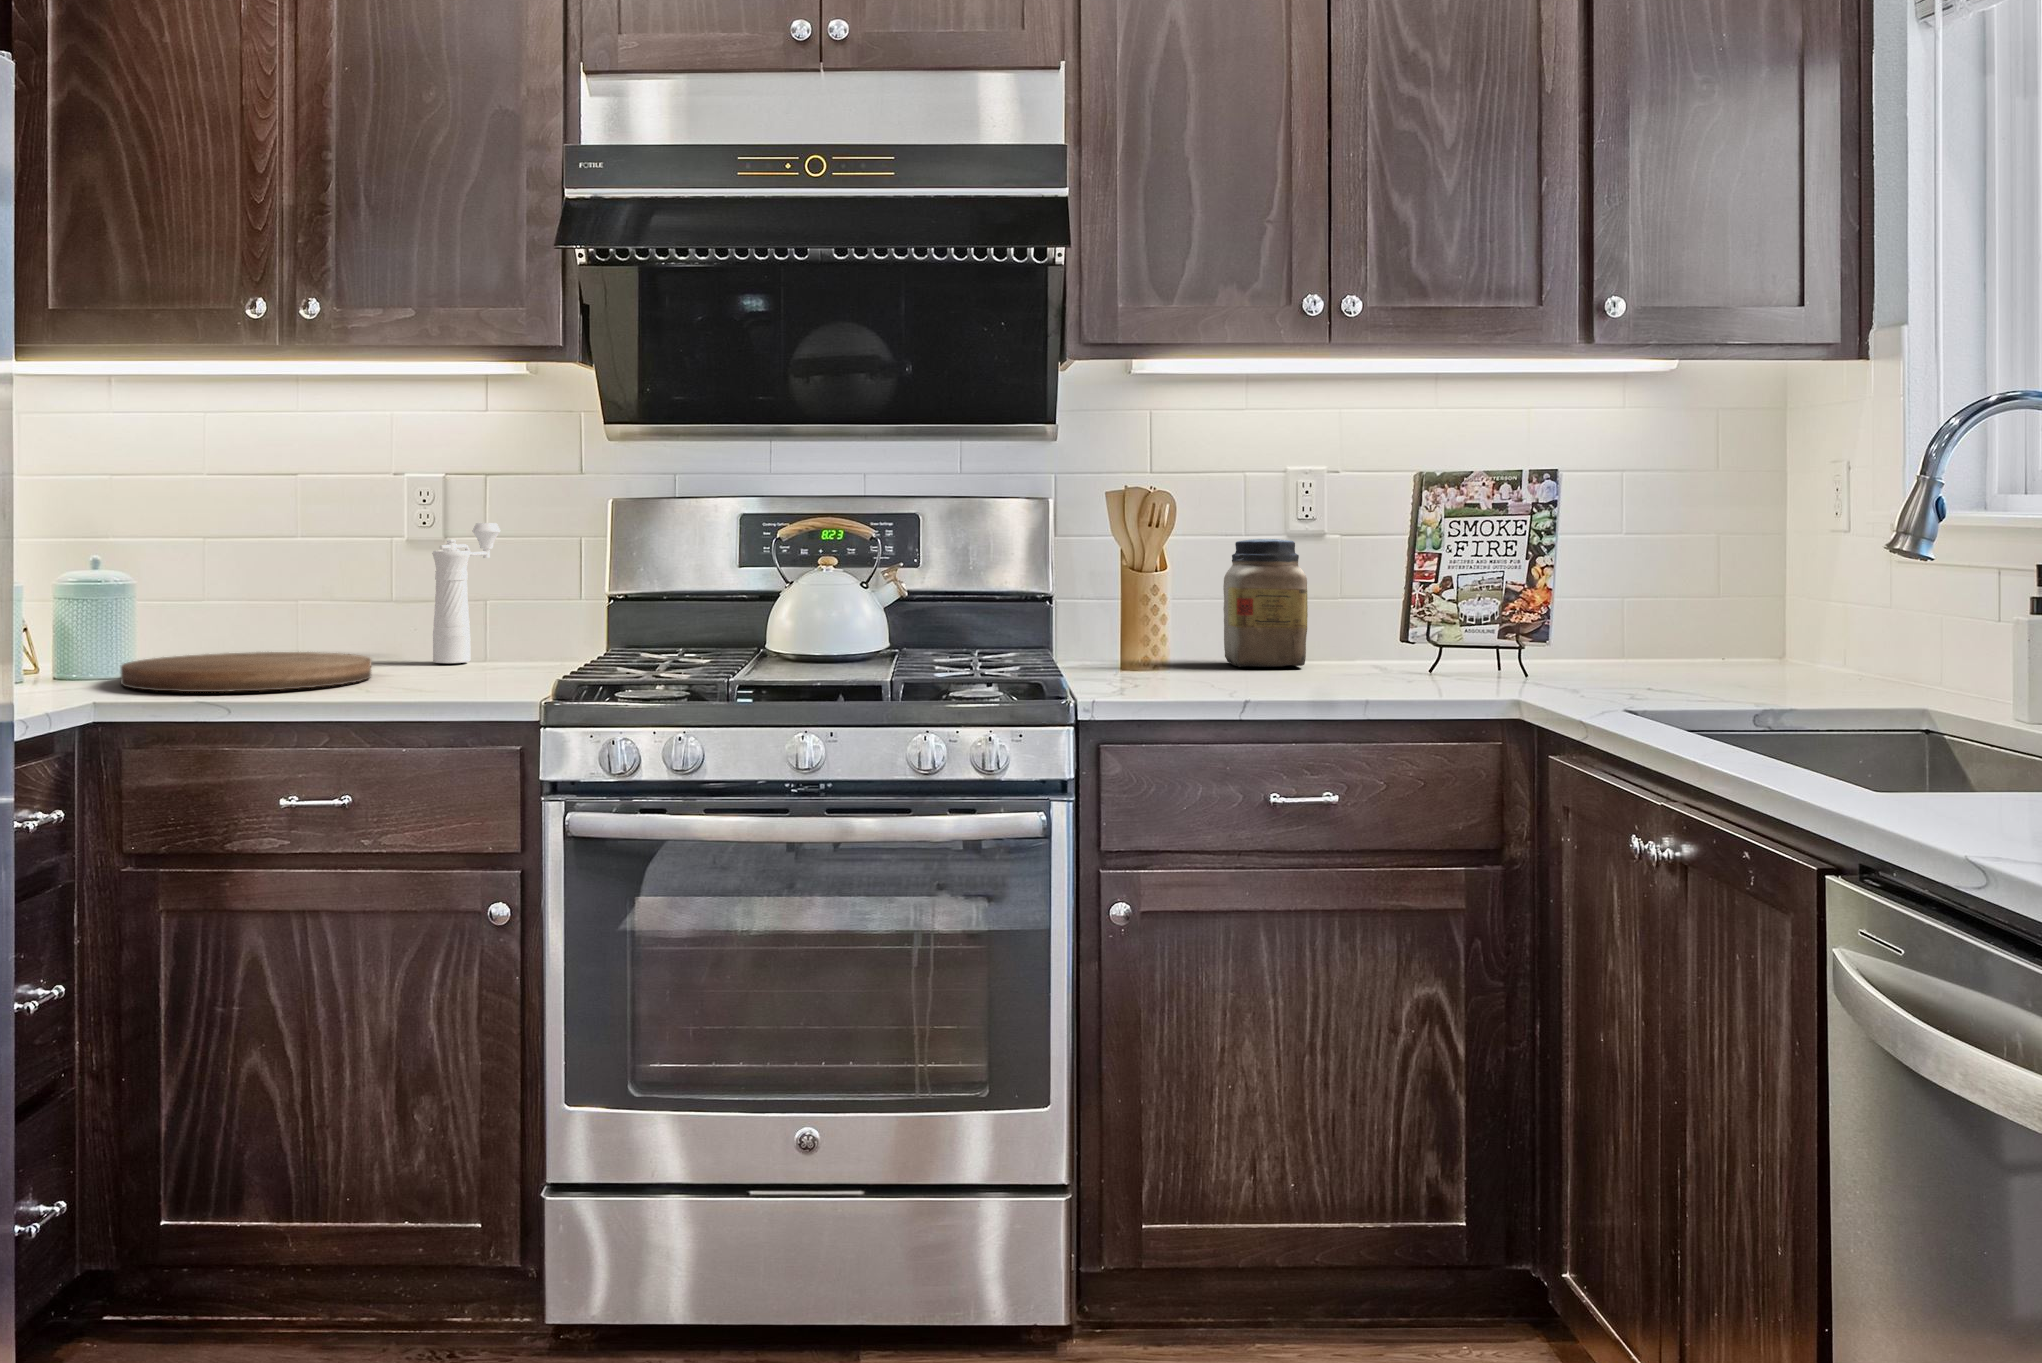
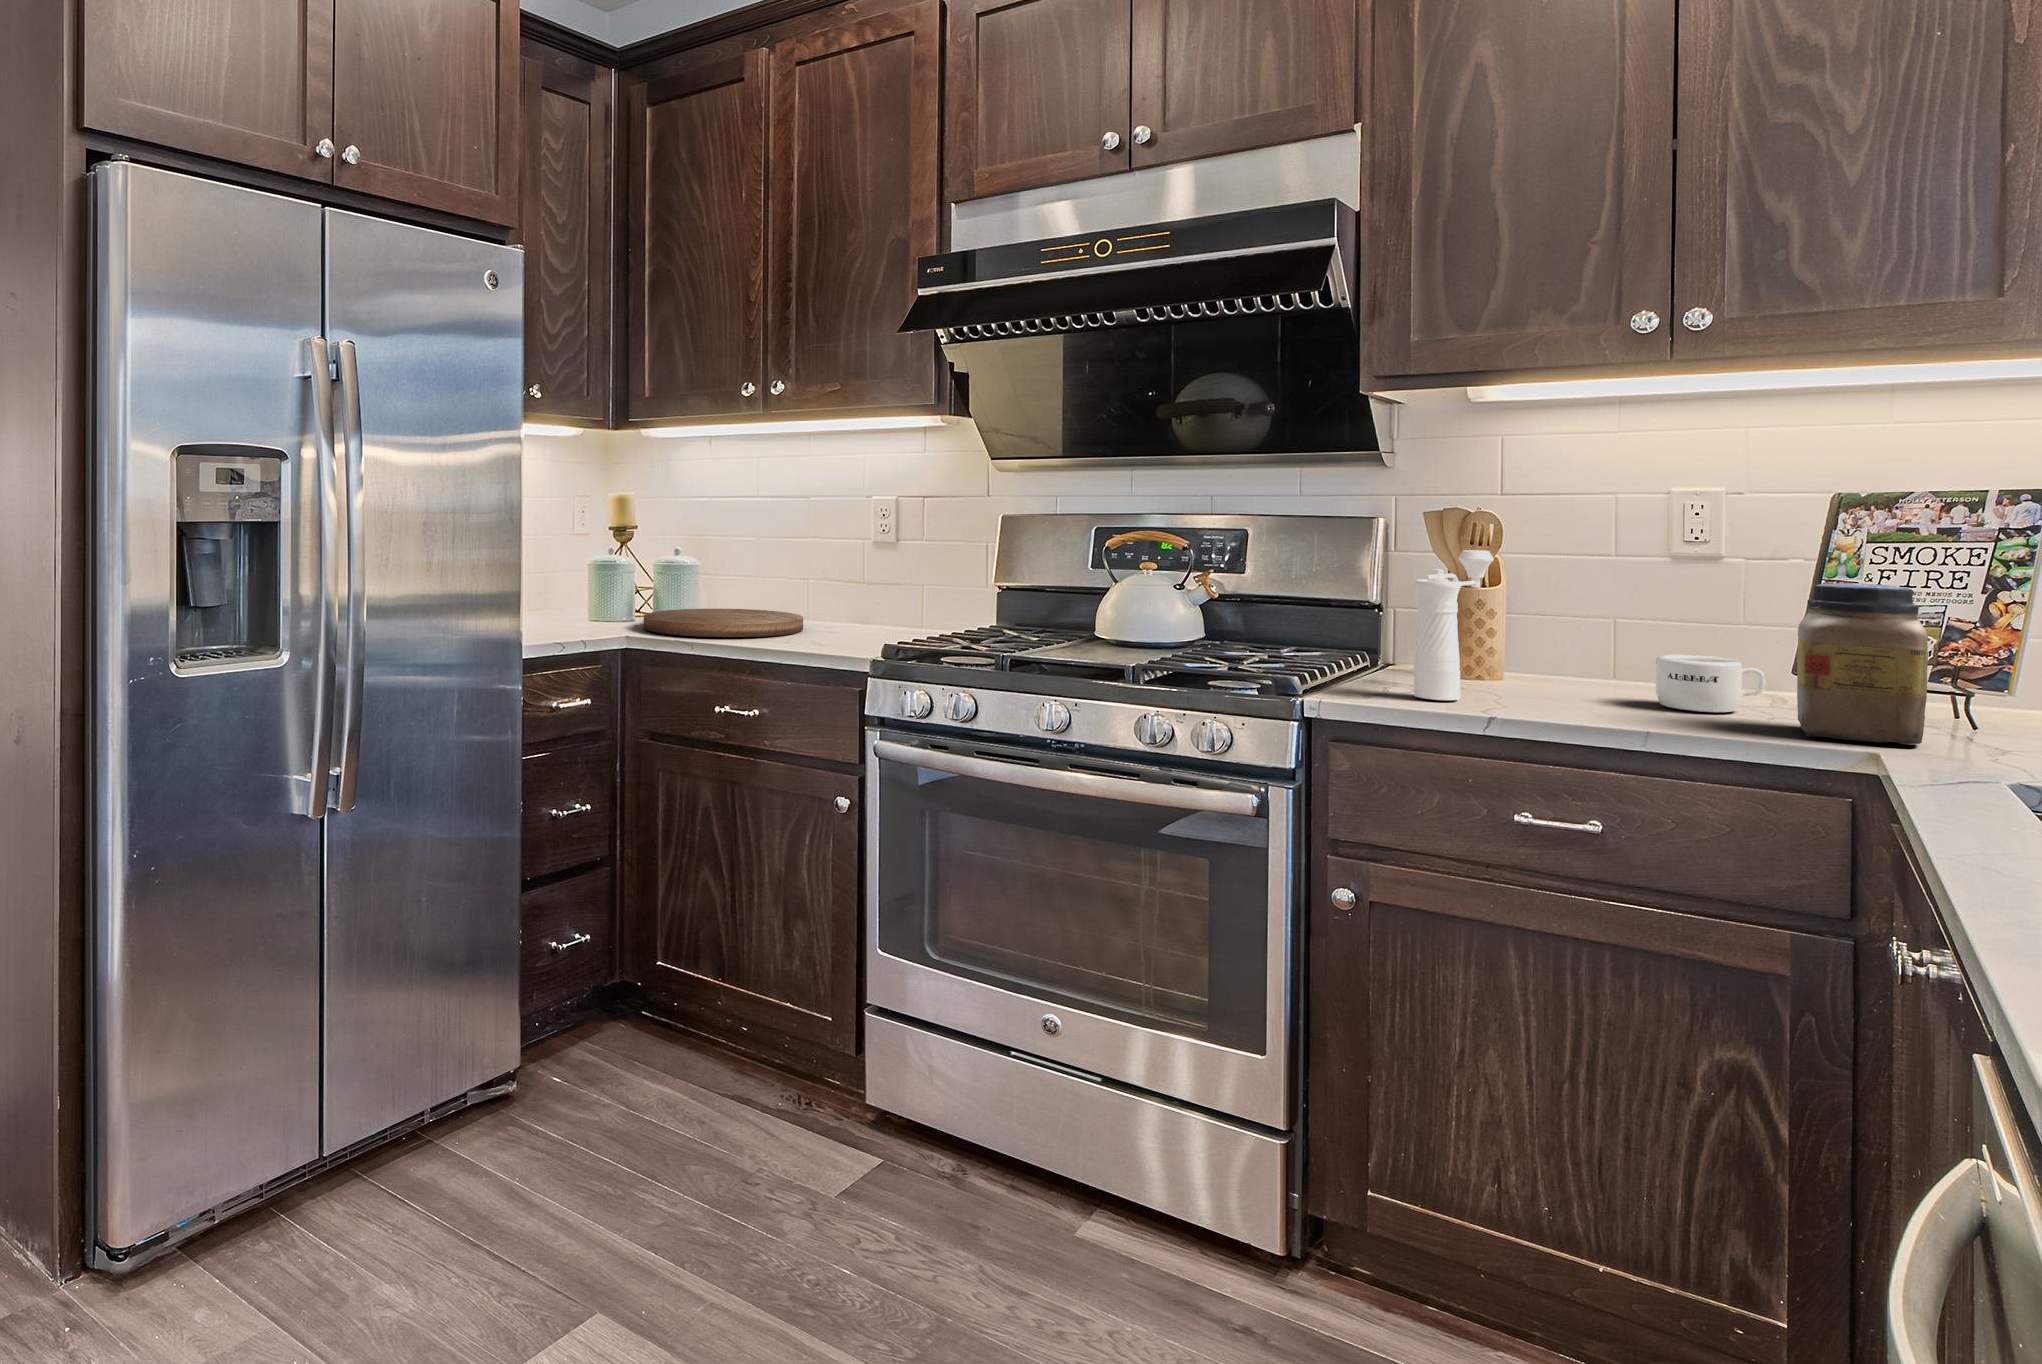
pepper mill: present [432,523,500,663] -> present [1414,550,1494,700]
jar: present [1223,539,1308,667] -> present [1797,583,1928,745]
mug: none [1332,626,1412,679] -> present [1656,655,1765,712]

